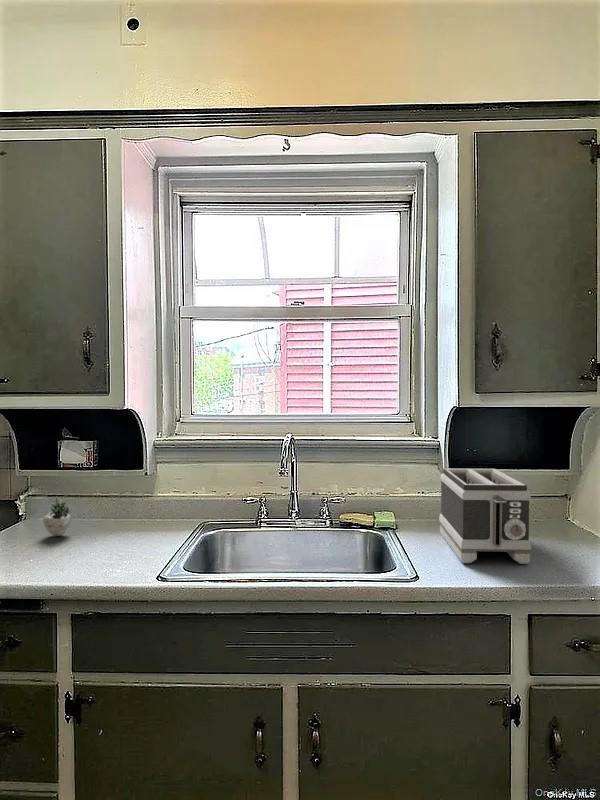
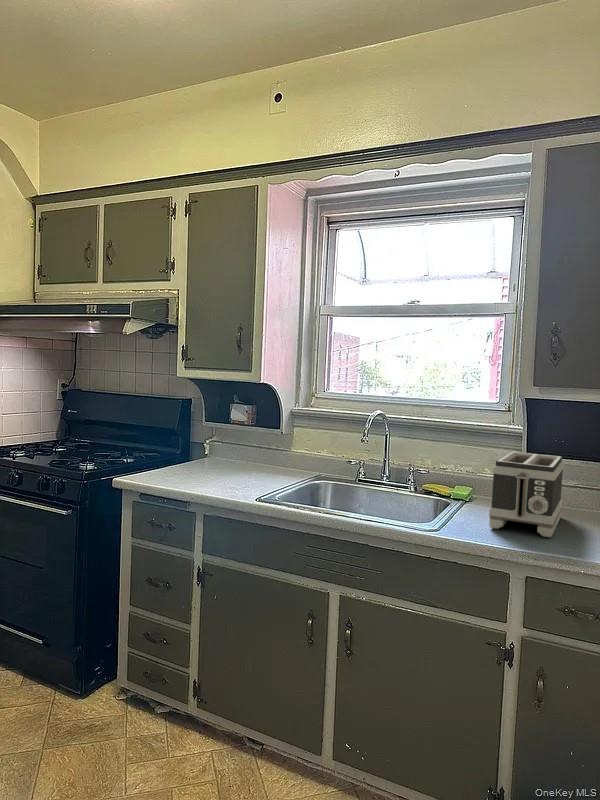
succulent plant: present [43,490,99,536] -> none [209,441,246,470]

